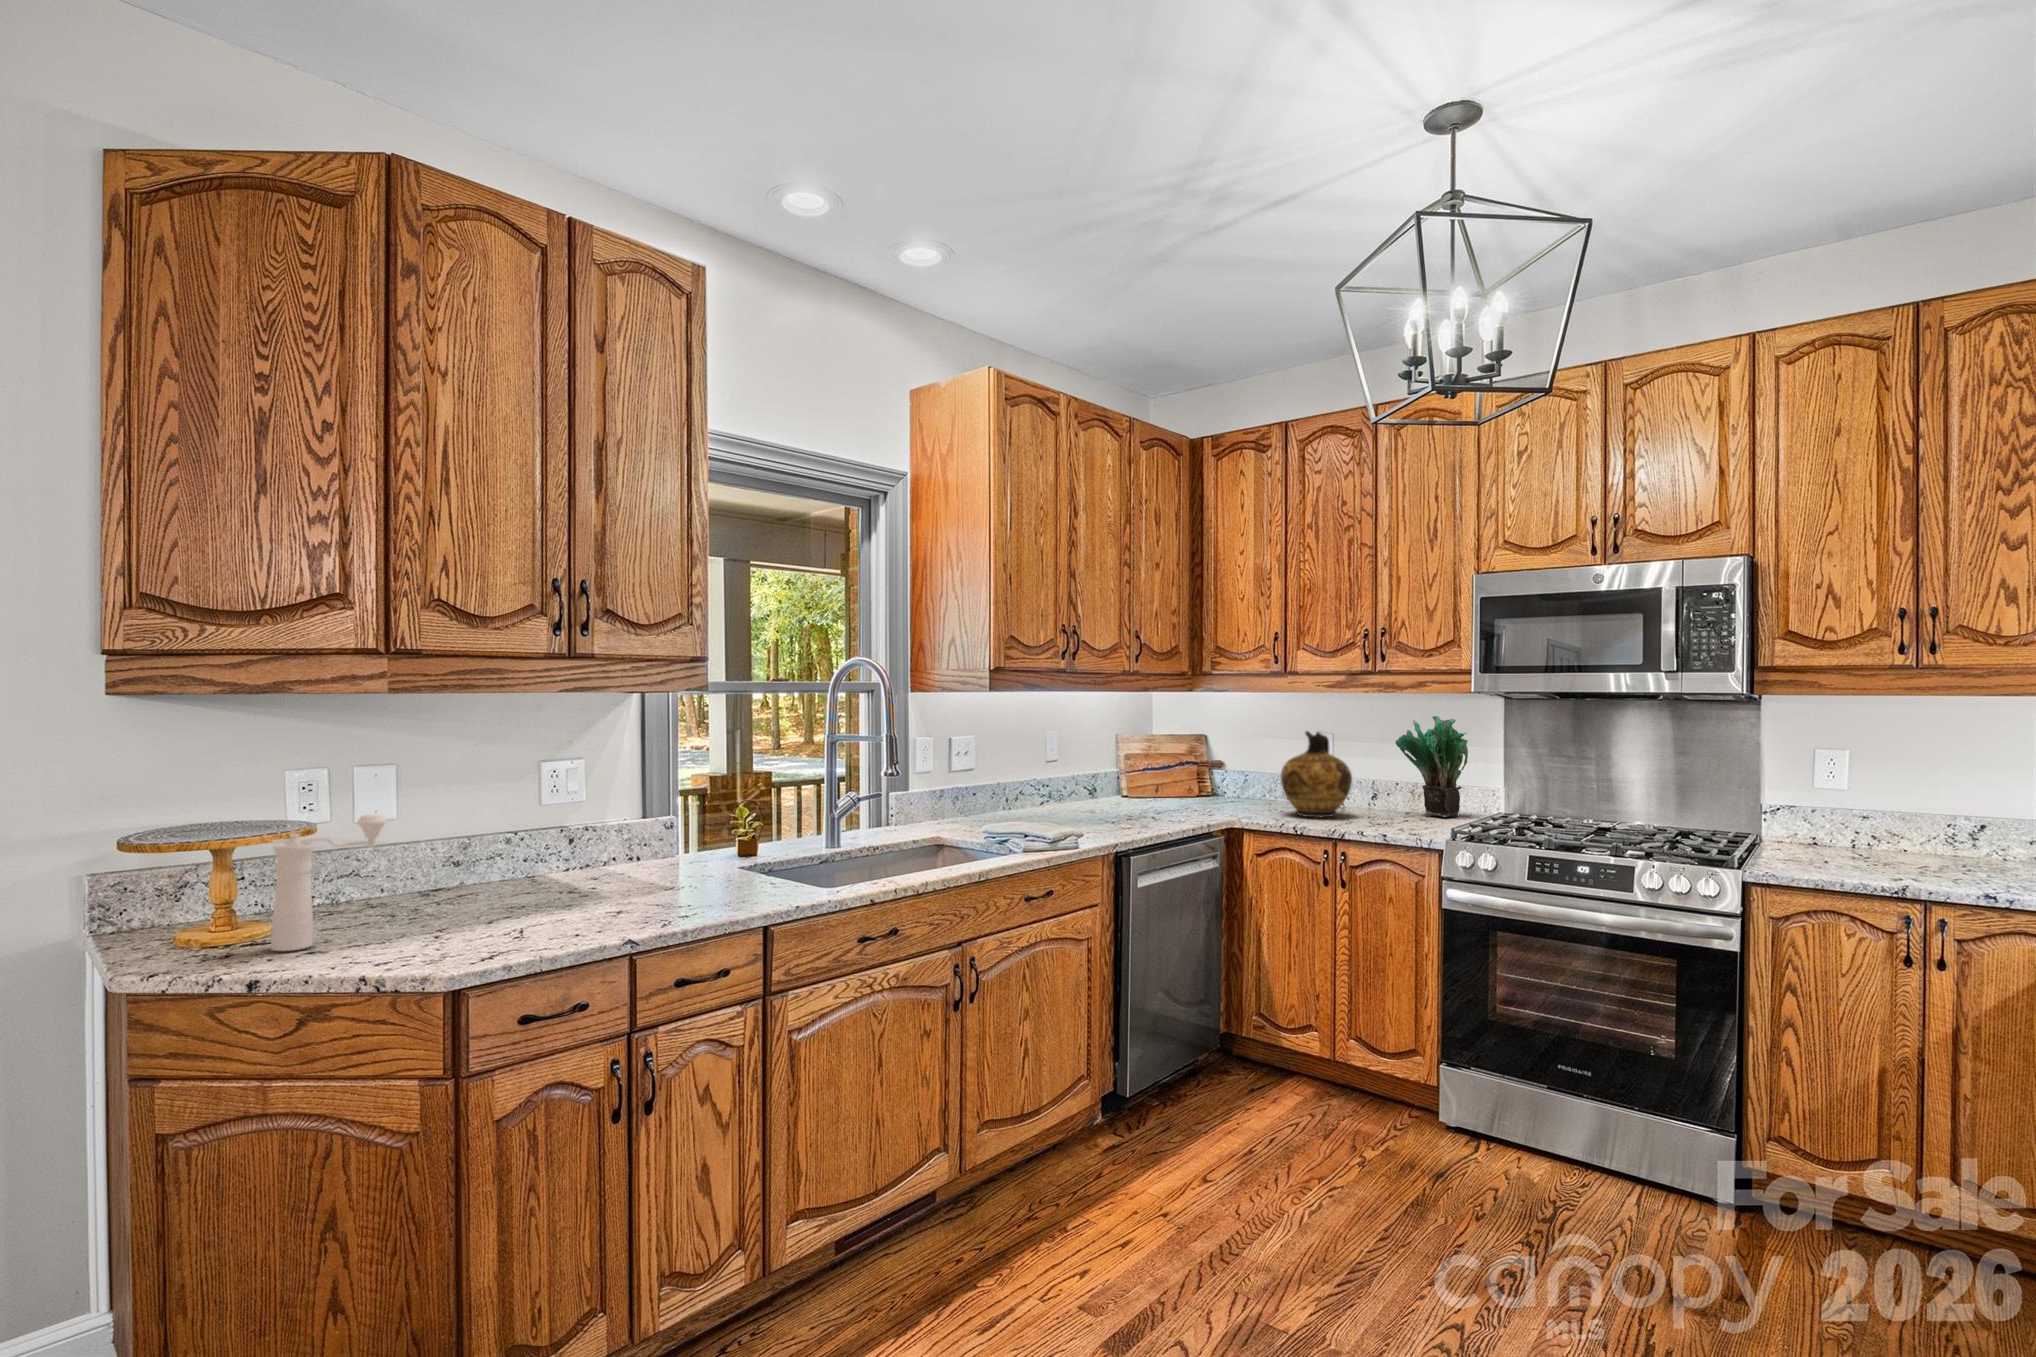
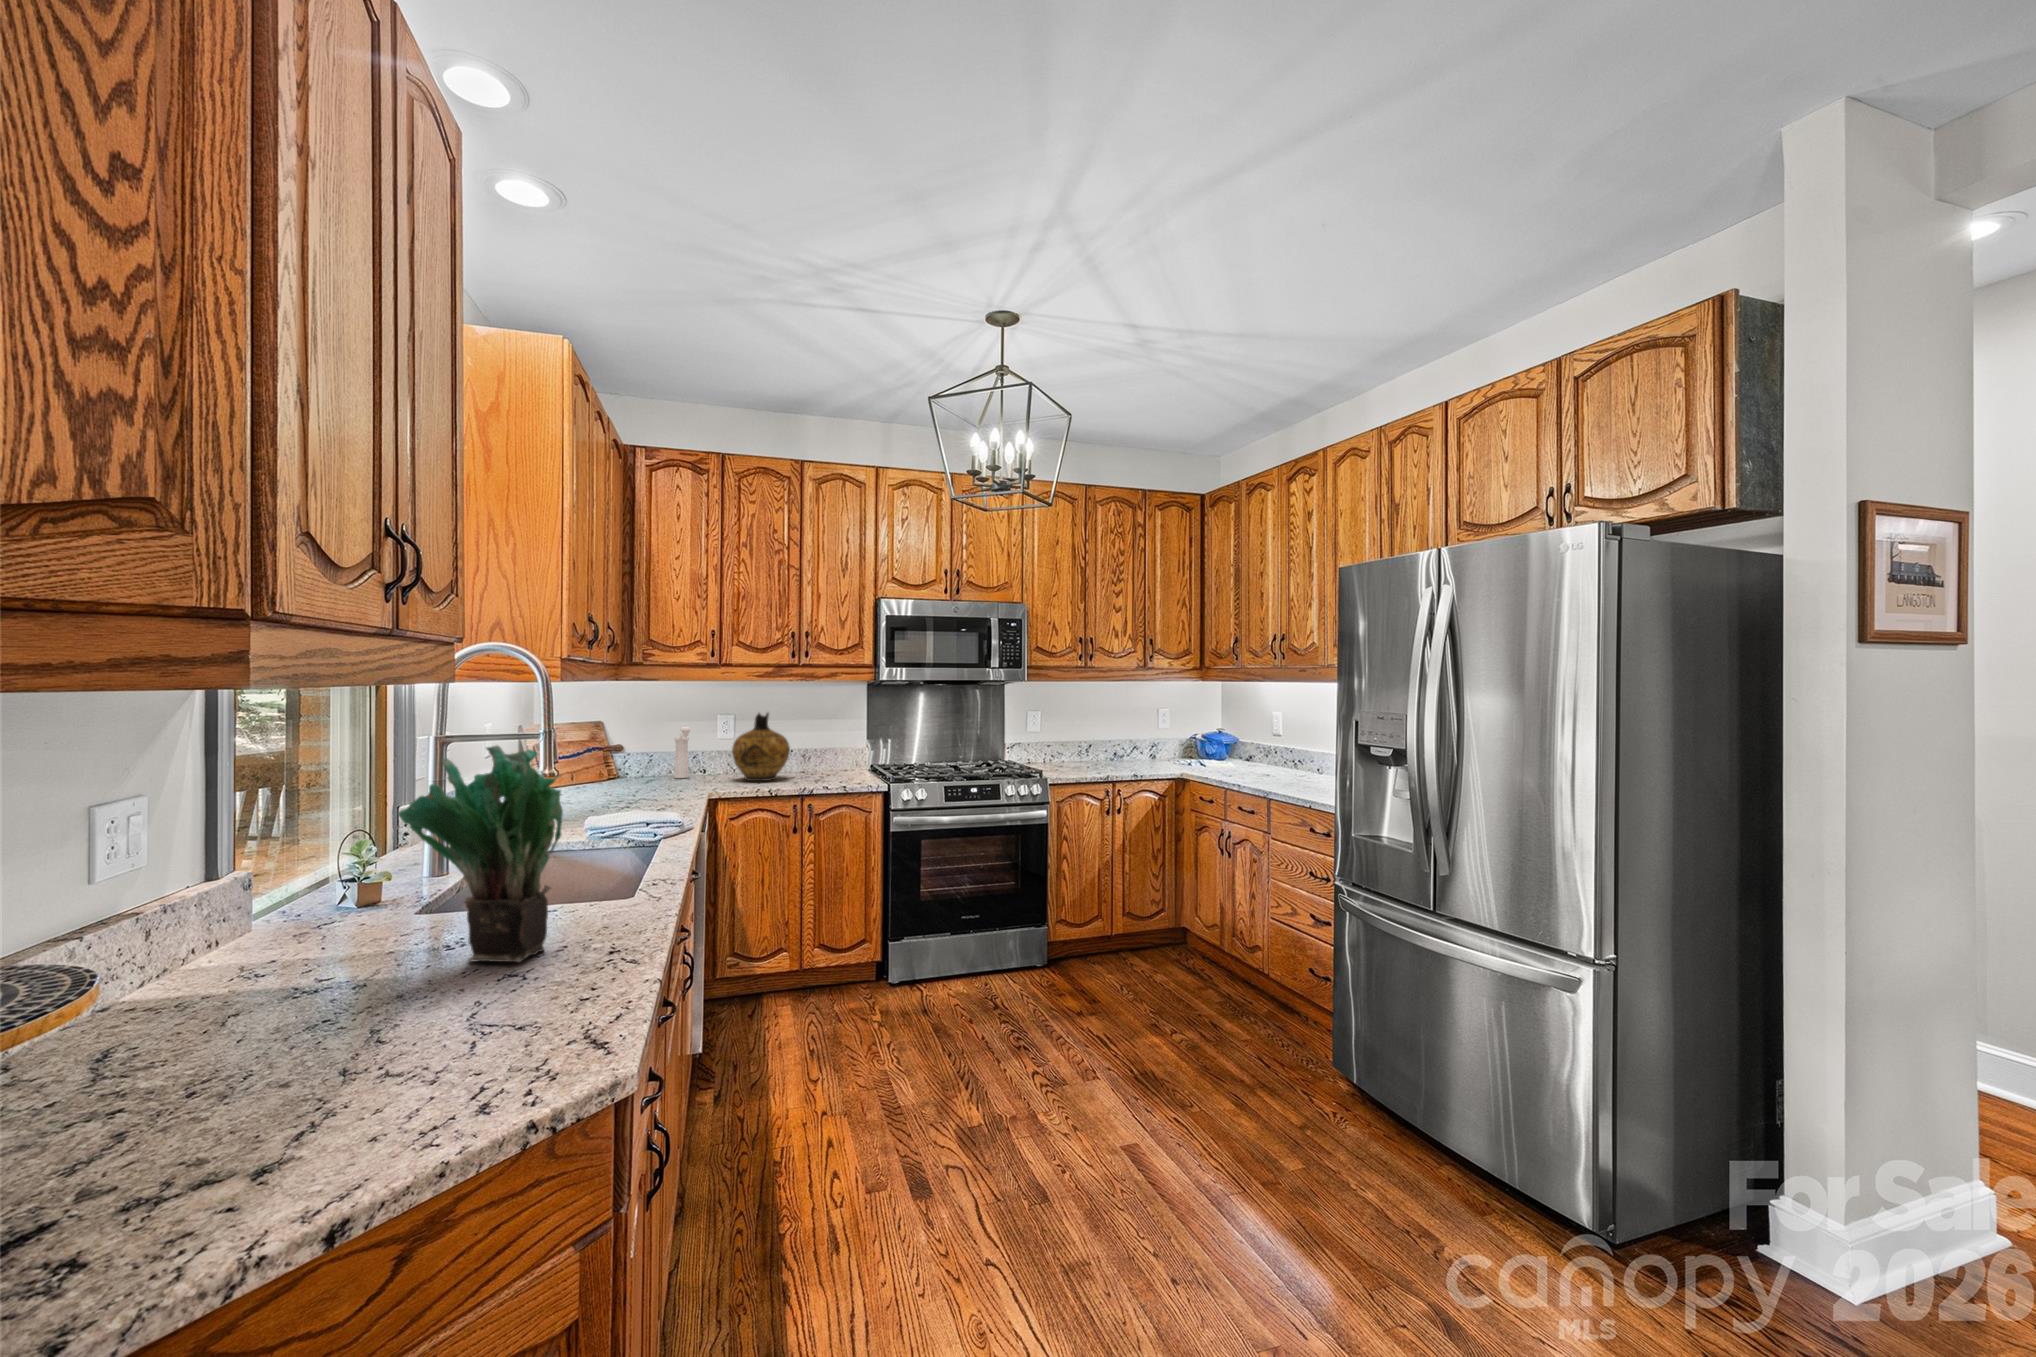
potted plant: present [1395,716,1468,817] -> present [398,746,563,962]
pepper mill: present [271,814,386,951] -> present [674,727,691,778]

